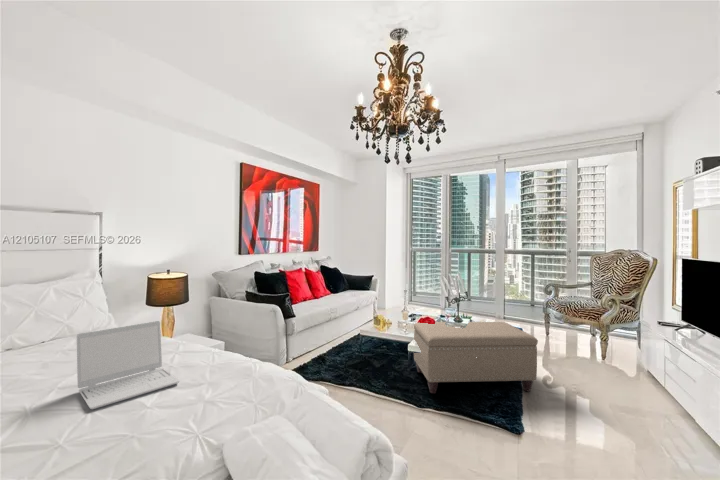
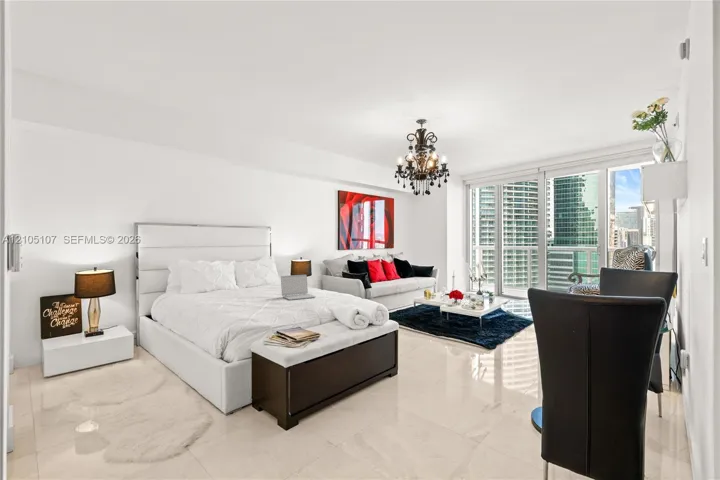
ottoman: present [414,322,538,393] -> none [446,293,521,337]

